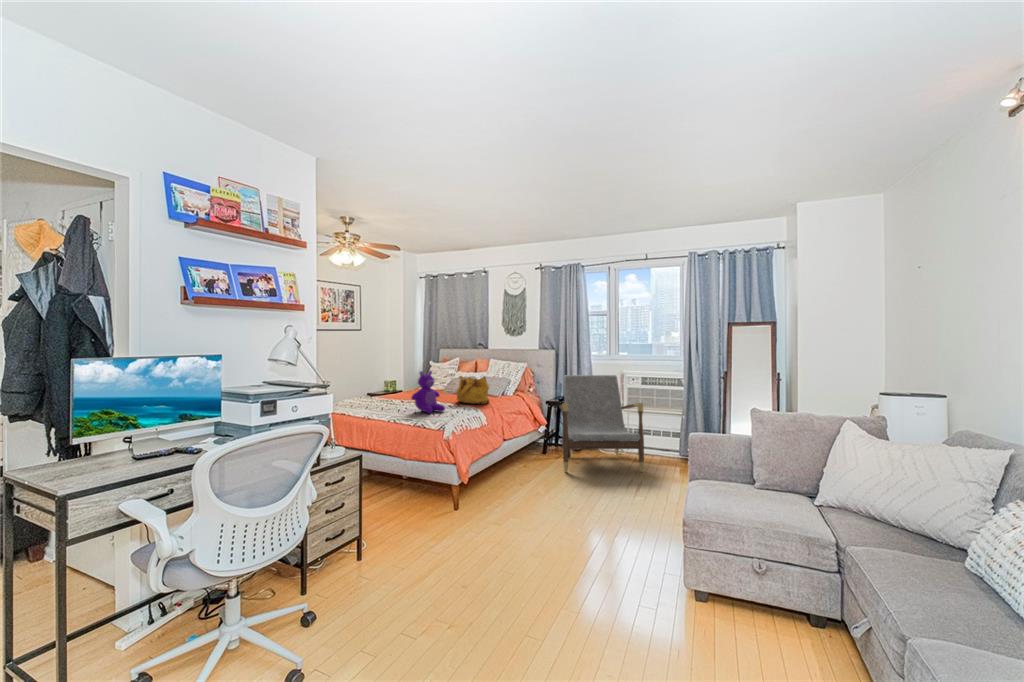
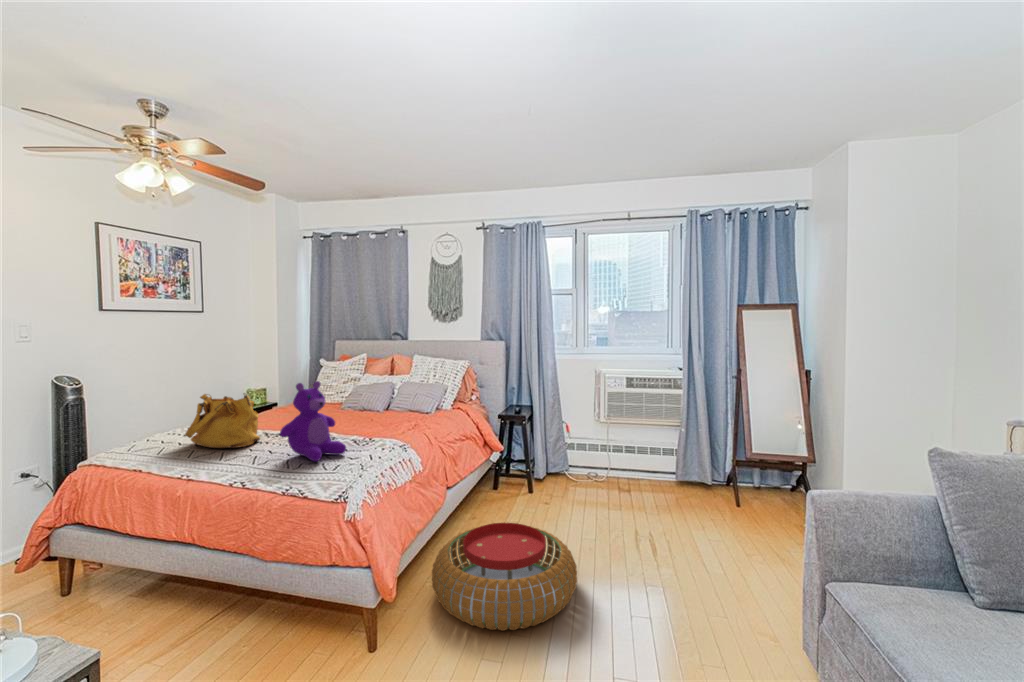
armchair: present [559,375,644,473] -> none [520,375,644,526]
handbag: present [457,376,489,404] -> present [185,393,260,448]
pouf: none [490,460,575,510] -> present [432,523,577,631]

